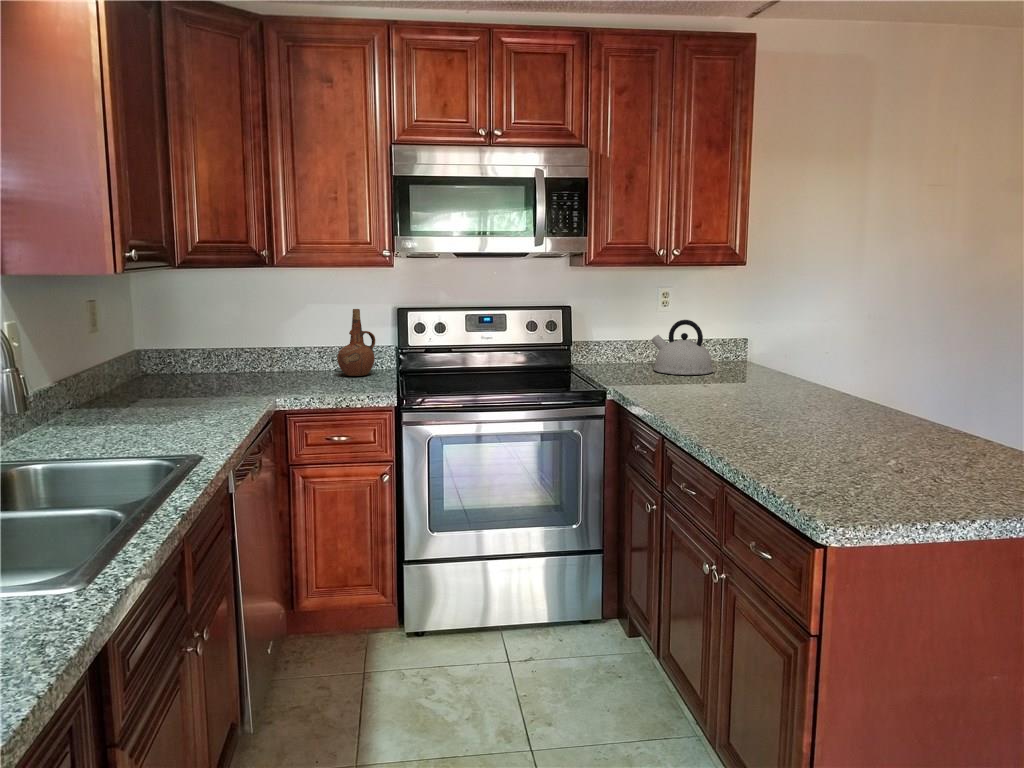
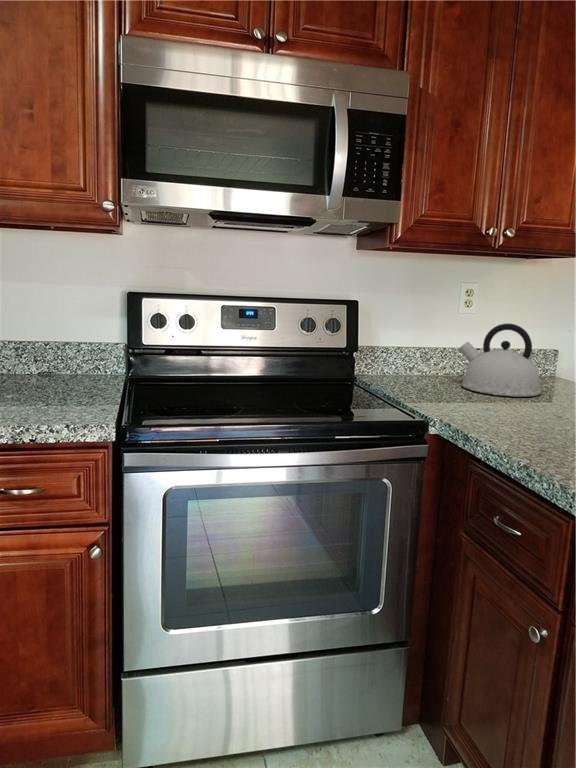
ceramic pitcher: present [337,309,375,376] -> none [38,290,95,385]

